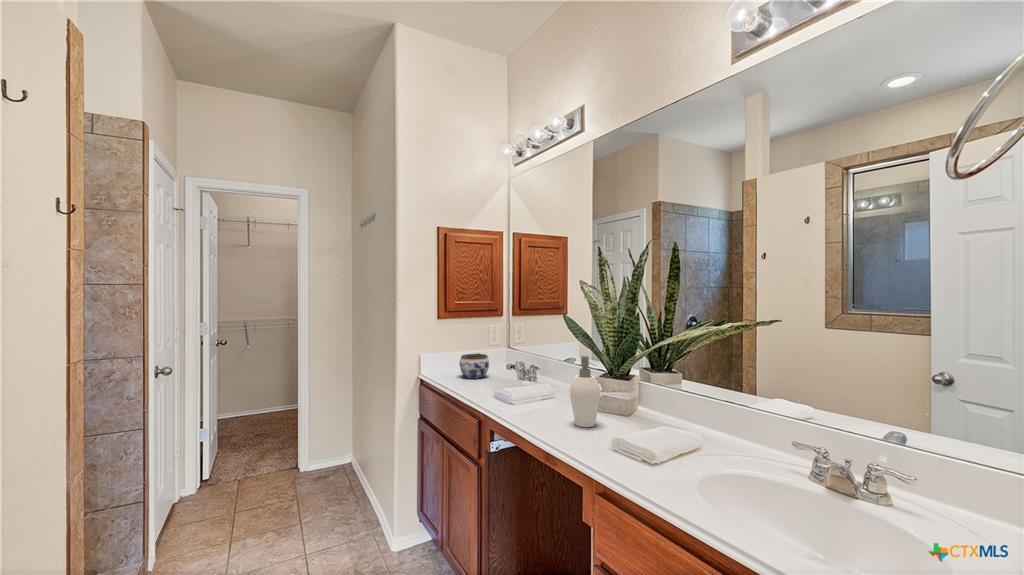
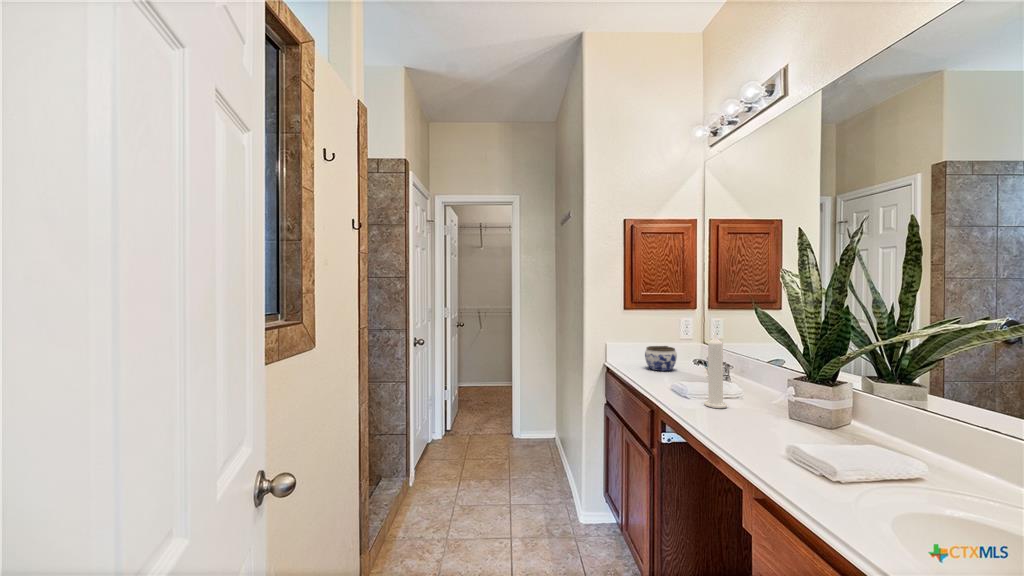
candle: none [527,340,546,410] -> present [704,333,727,408]
soap dispenser: present [570,356,600,427] -> none [749,353,788,434]

